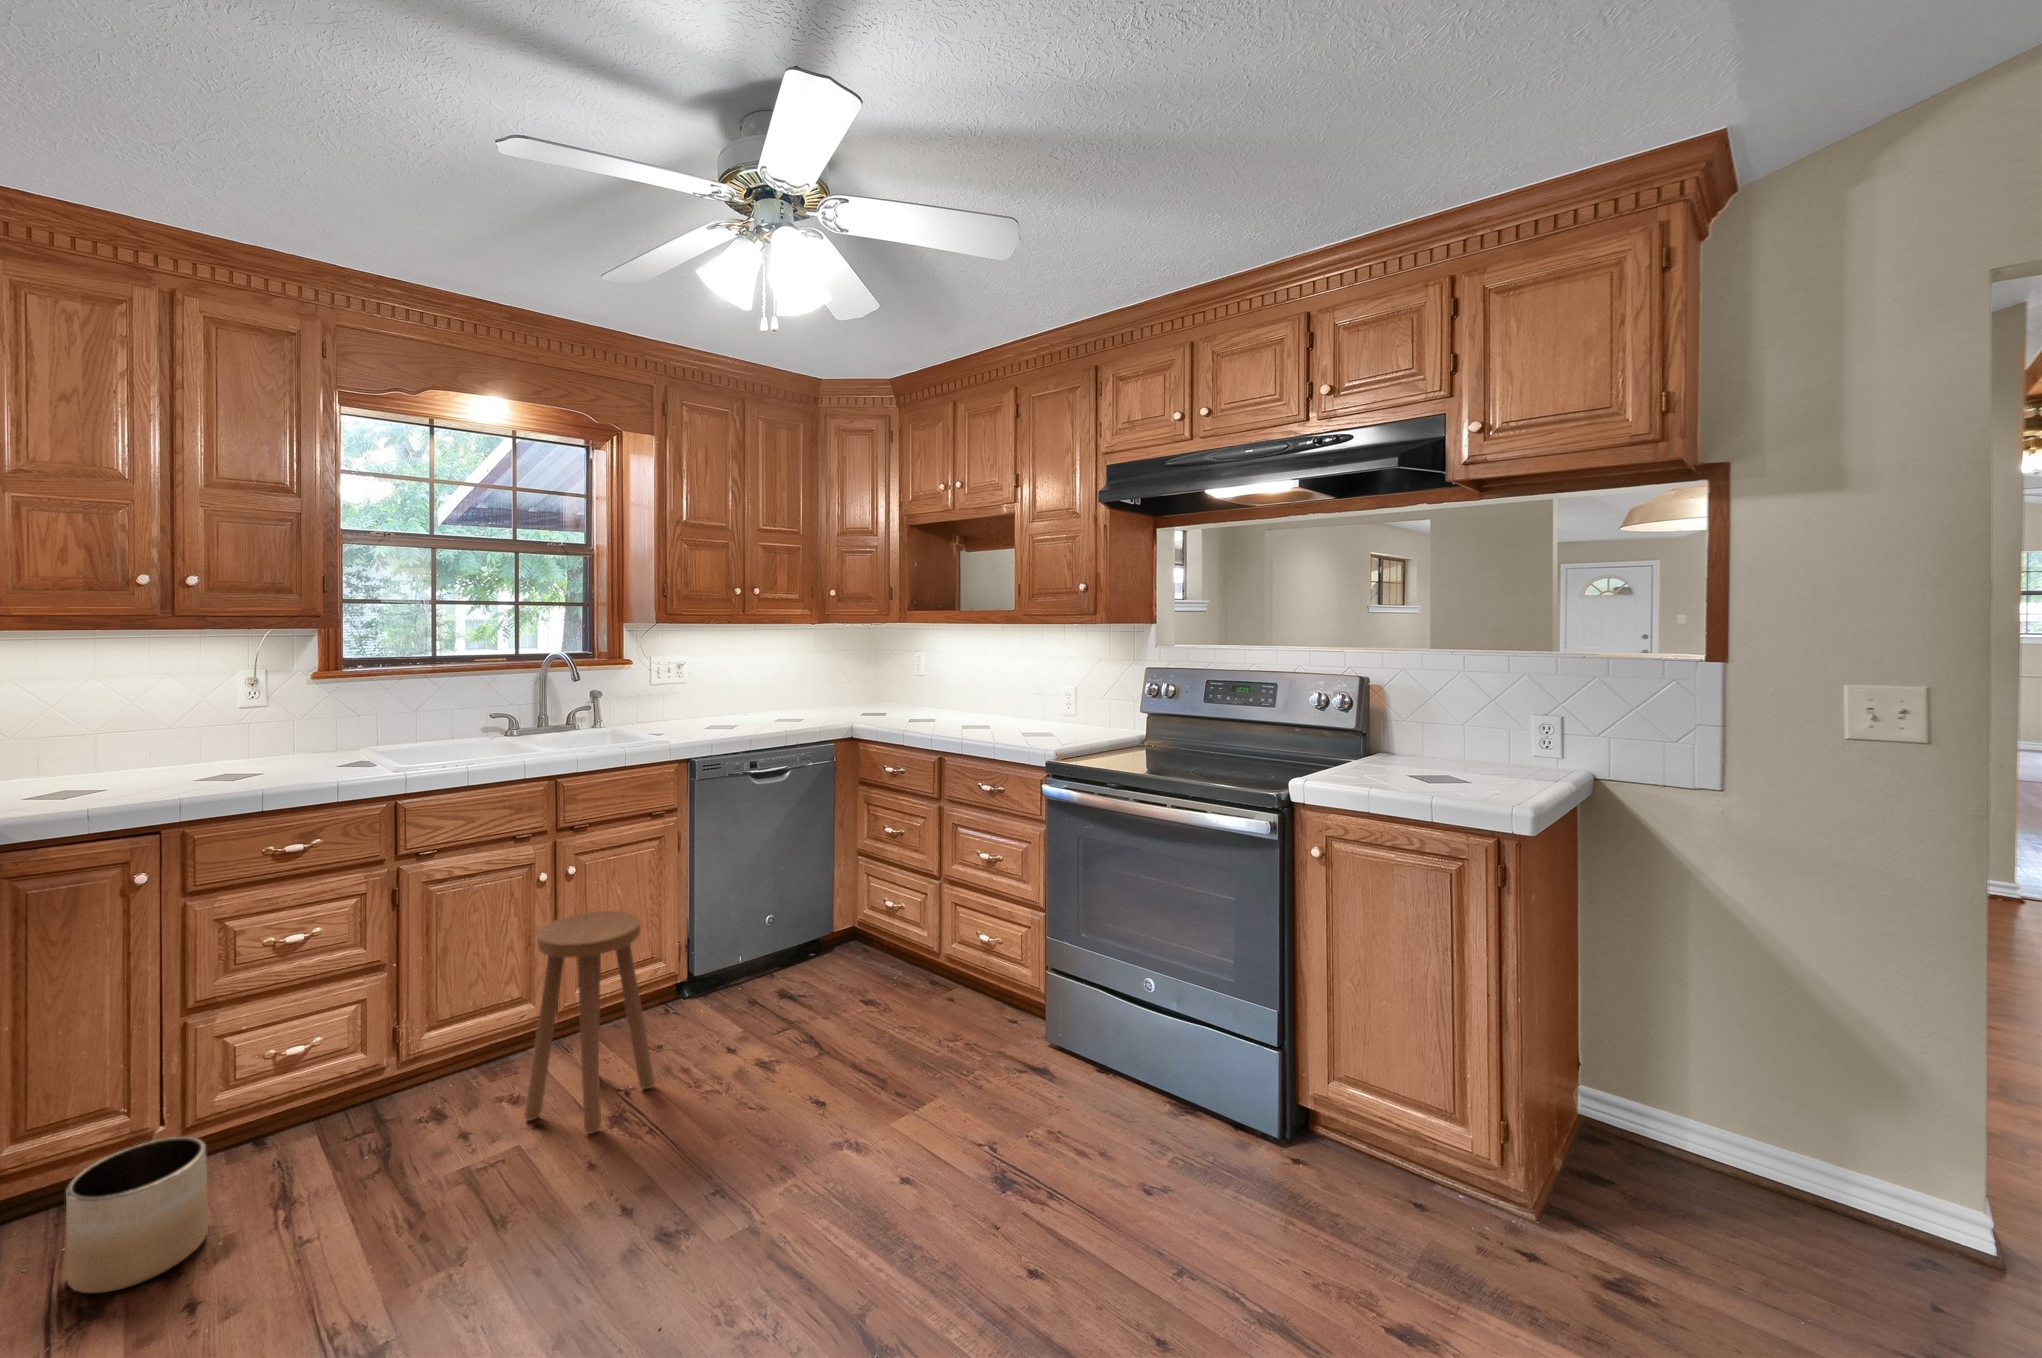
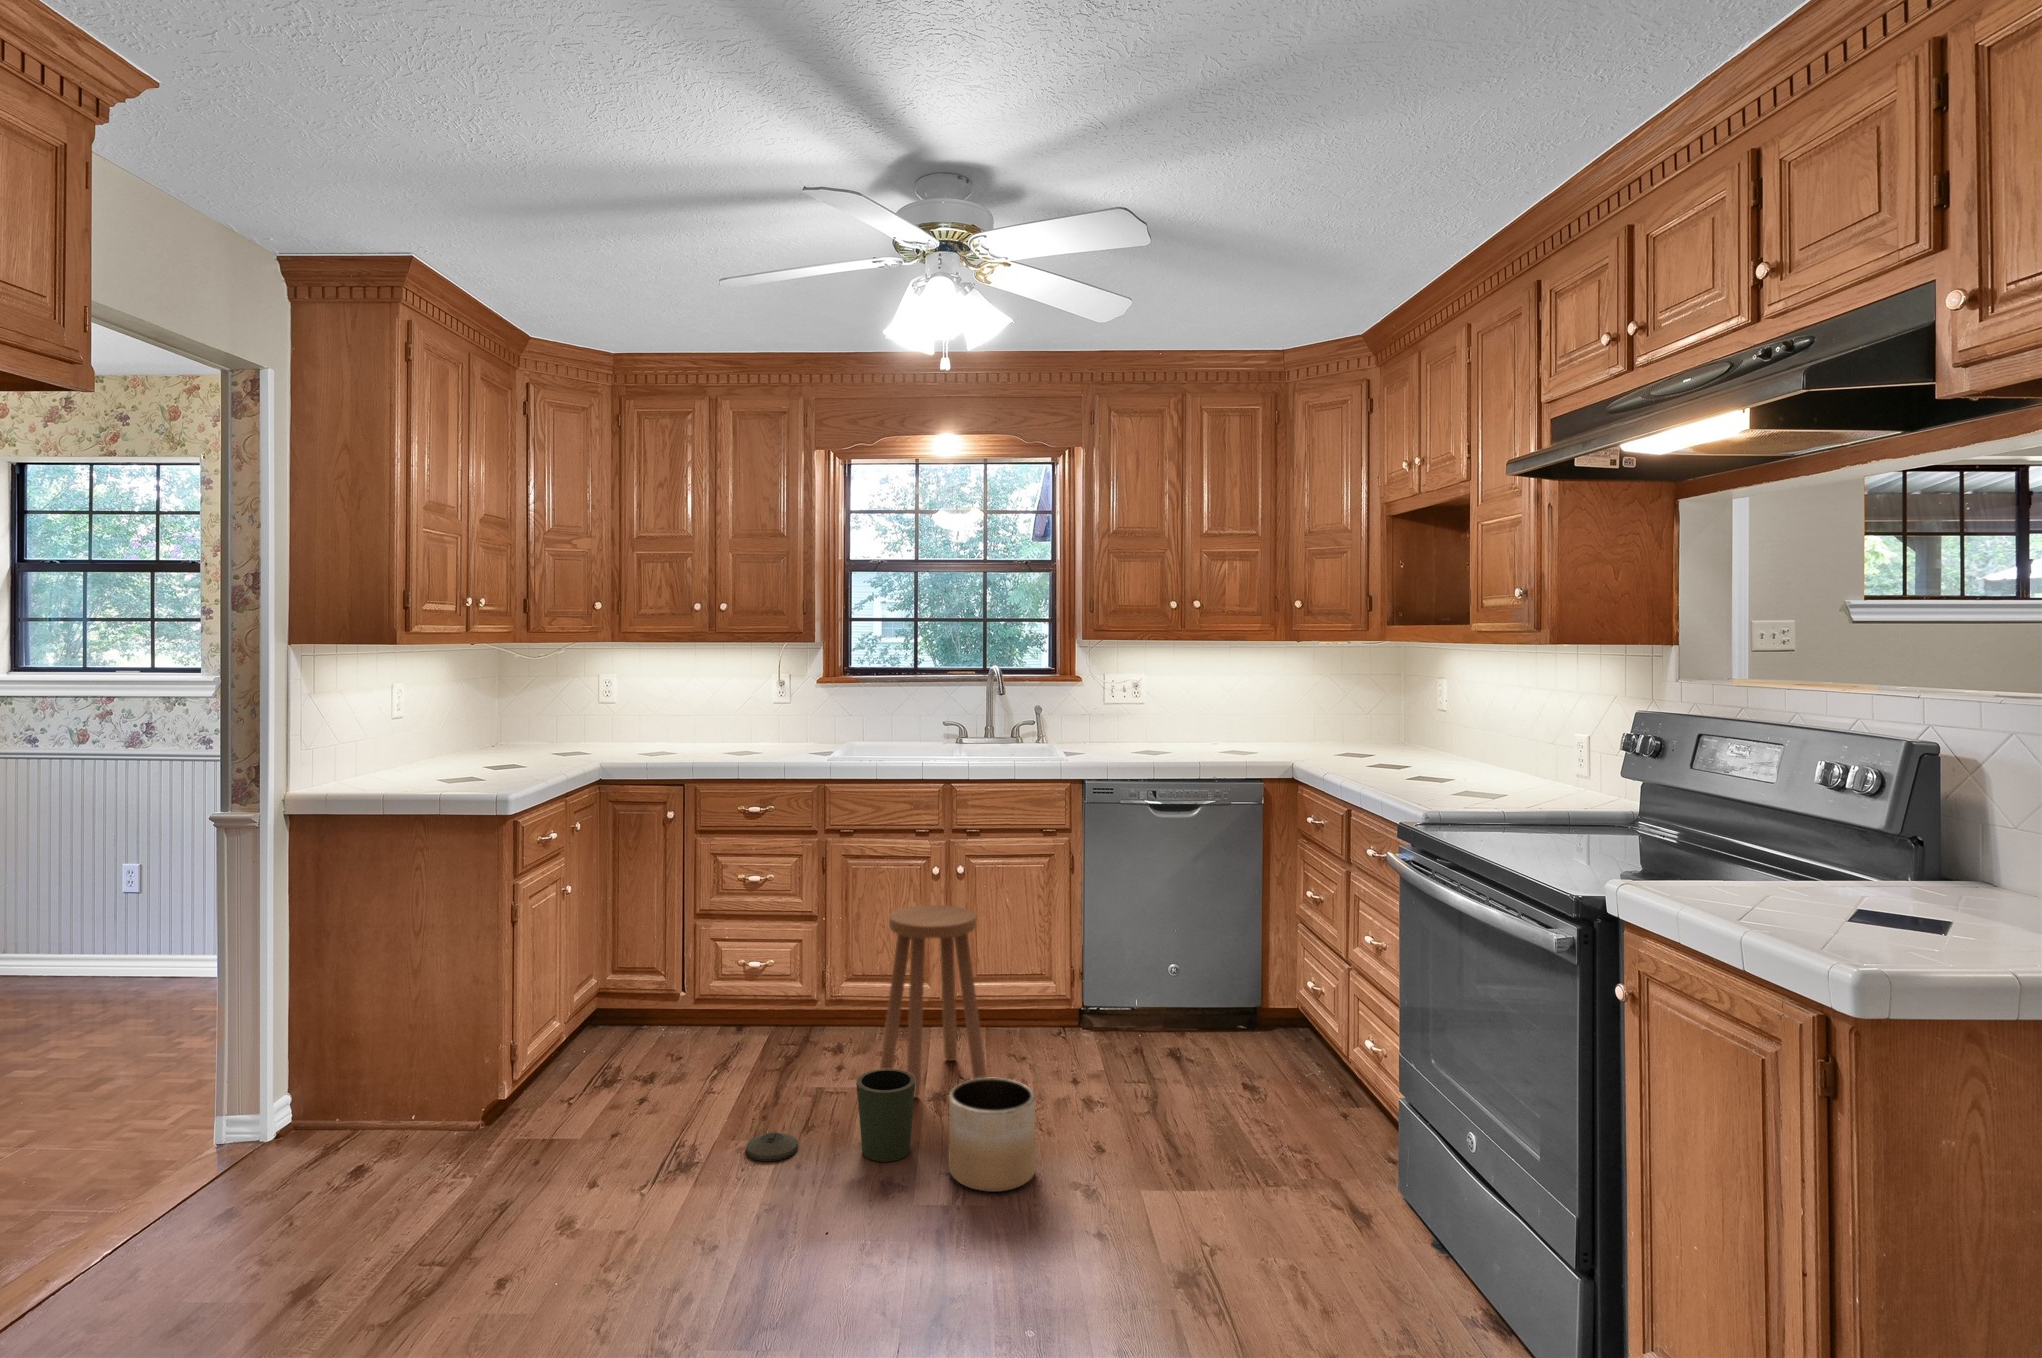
trash can: none [447,1105,661,1293] -> present [746,1069,915,1162]
planter: present [66,1137,209,1293] -> present [949,1077,1036,1192]

